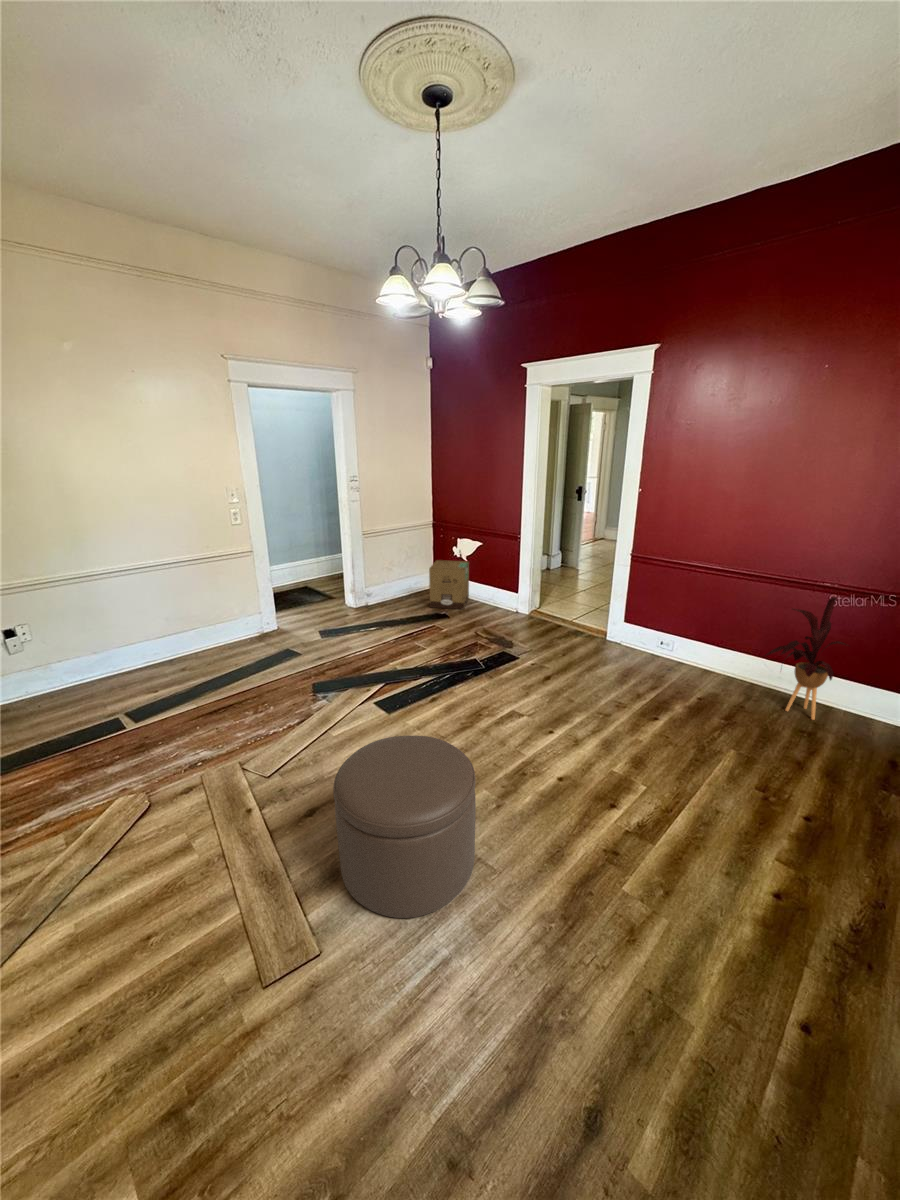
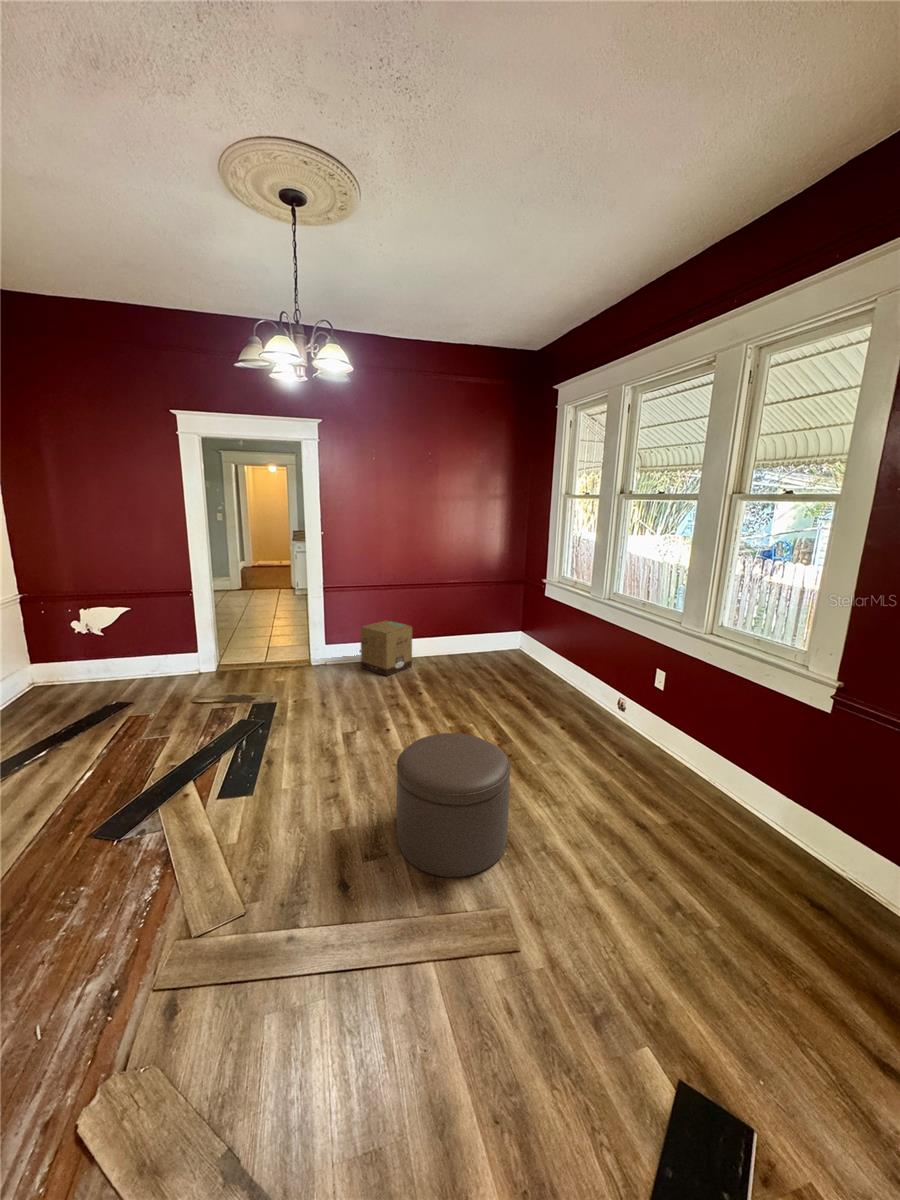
cardboard box: present [429,560,469,609] -> present [360,621,412,676]
house plant: present [766,597,848,720] -> none [440,589,476,664]

